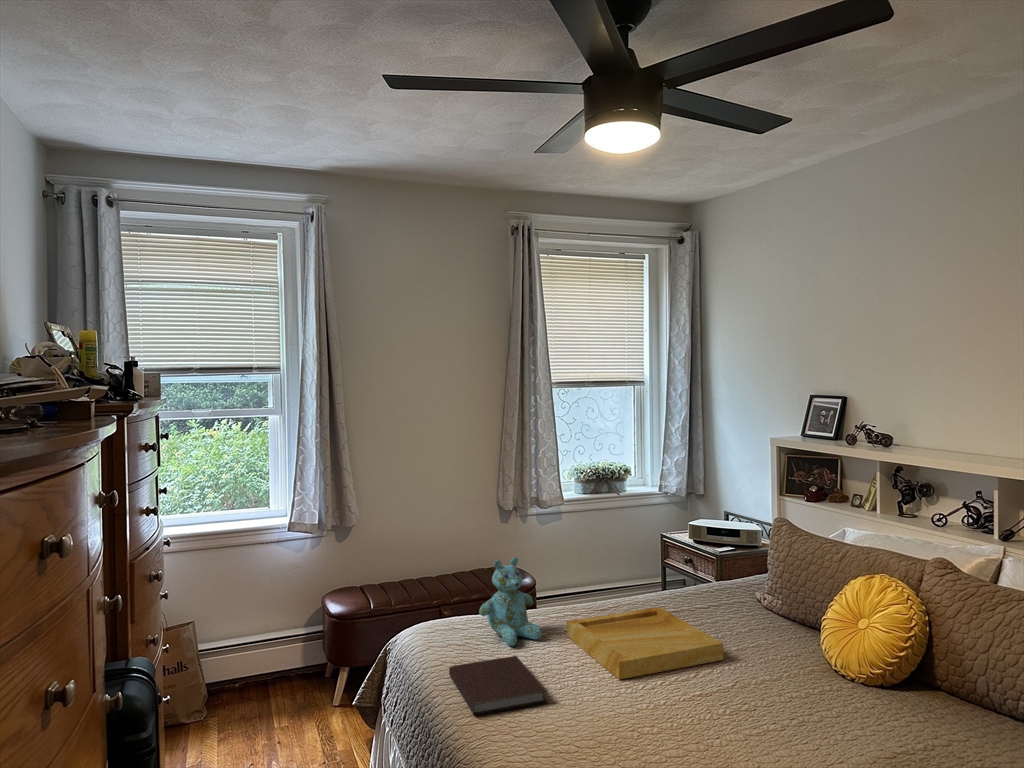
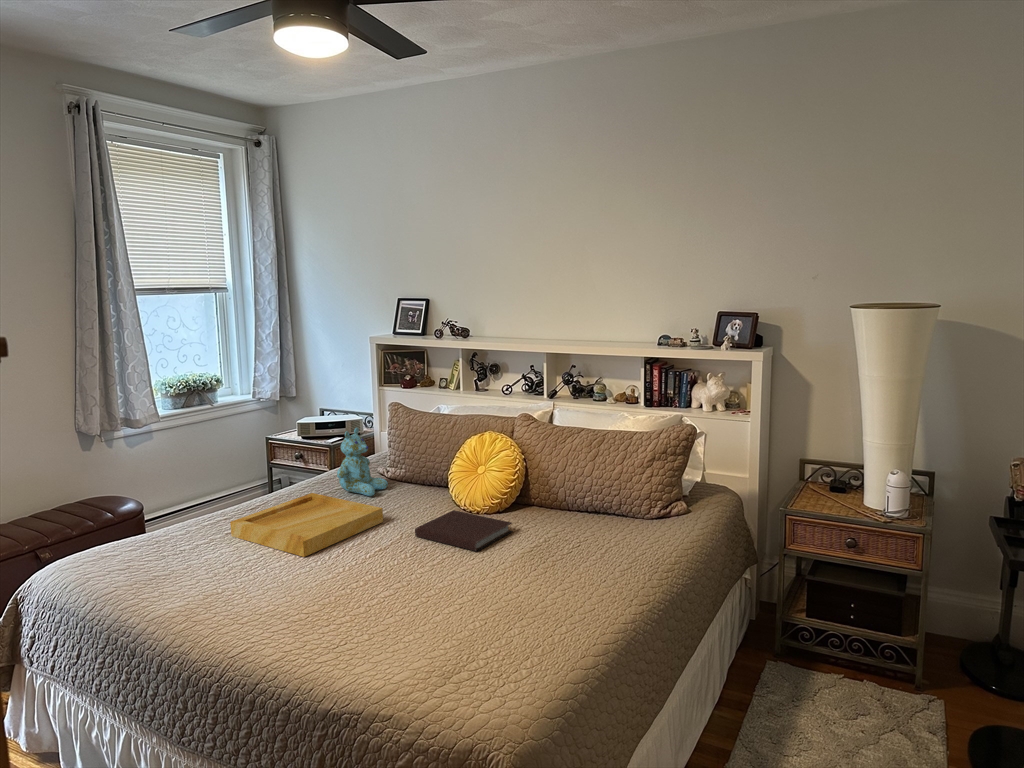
stuffed bear: present [479,557,542,646] -> present [337,428,388,496]
notebook: present [449,656,548,716] -> present [415,510,513,551]

